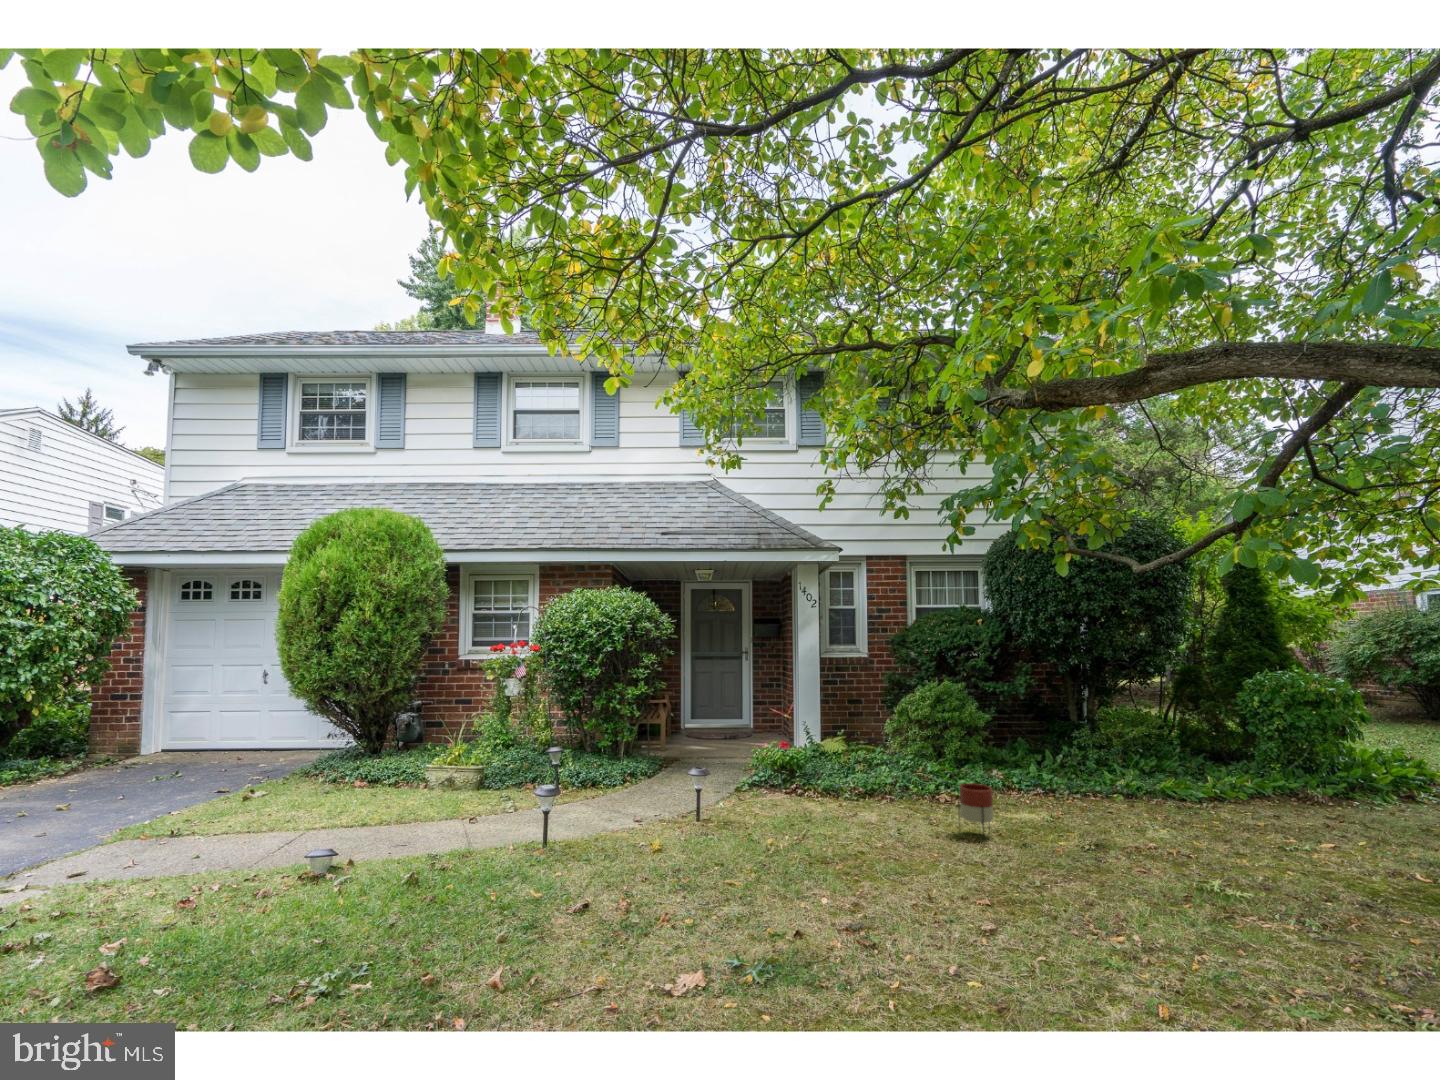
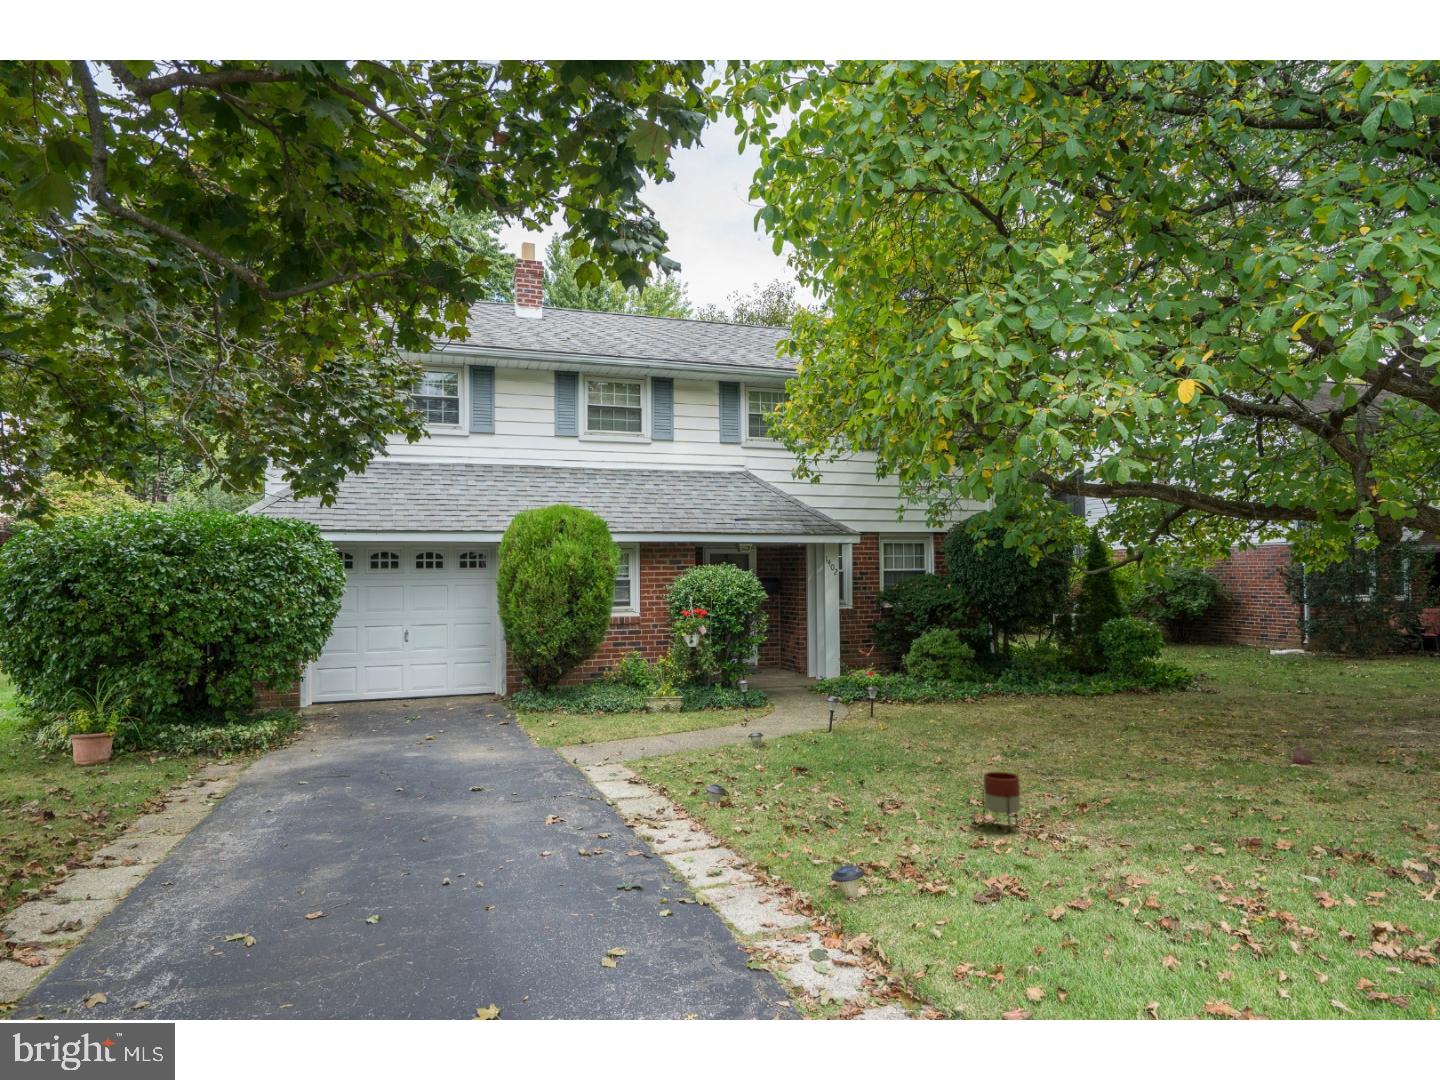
watering can: none [1222,760,1260,782] -> present [1287,741,1324,764]

